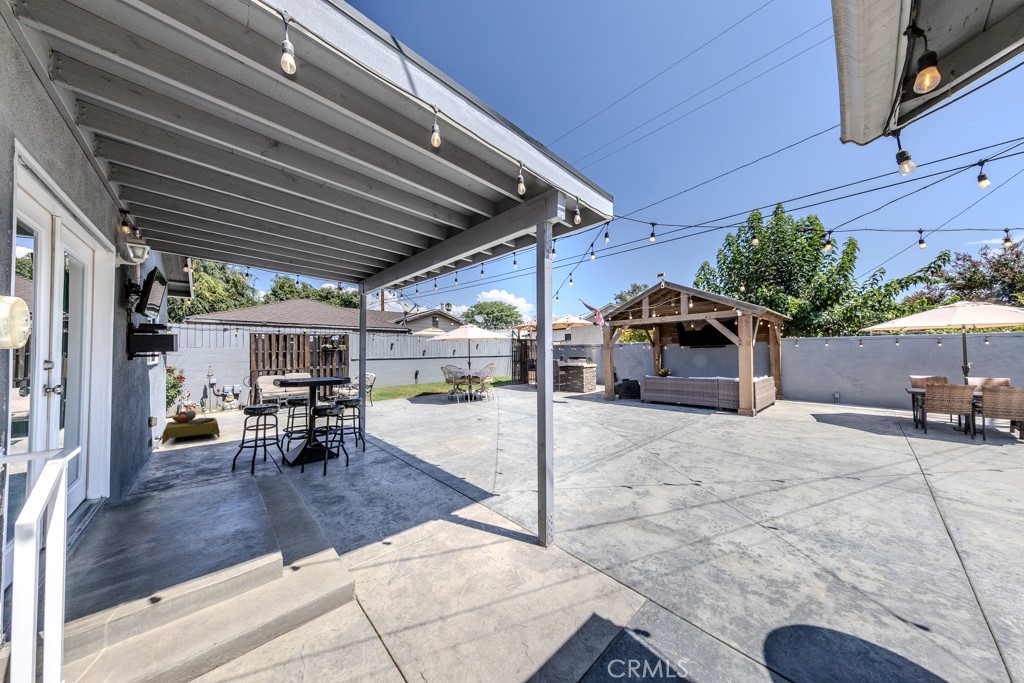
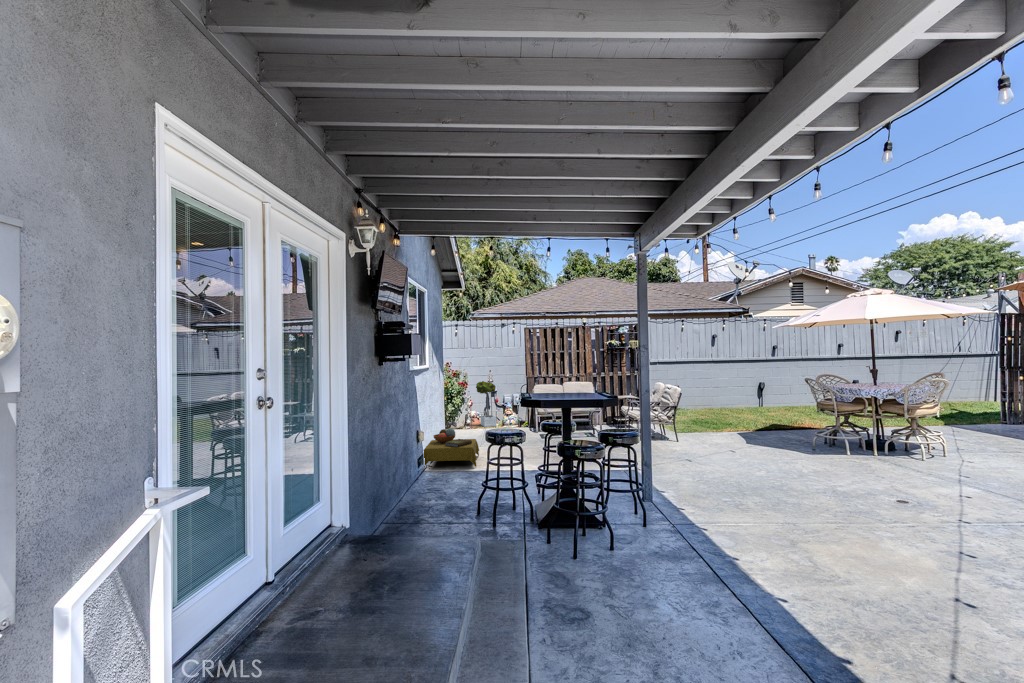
potted tree: none [202,374,223,412] -> present [476,381,496,427]

